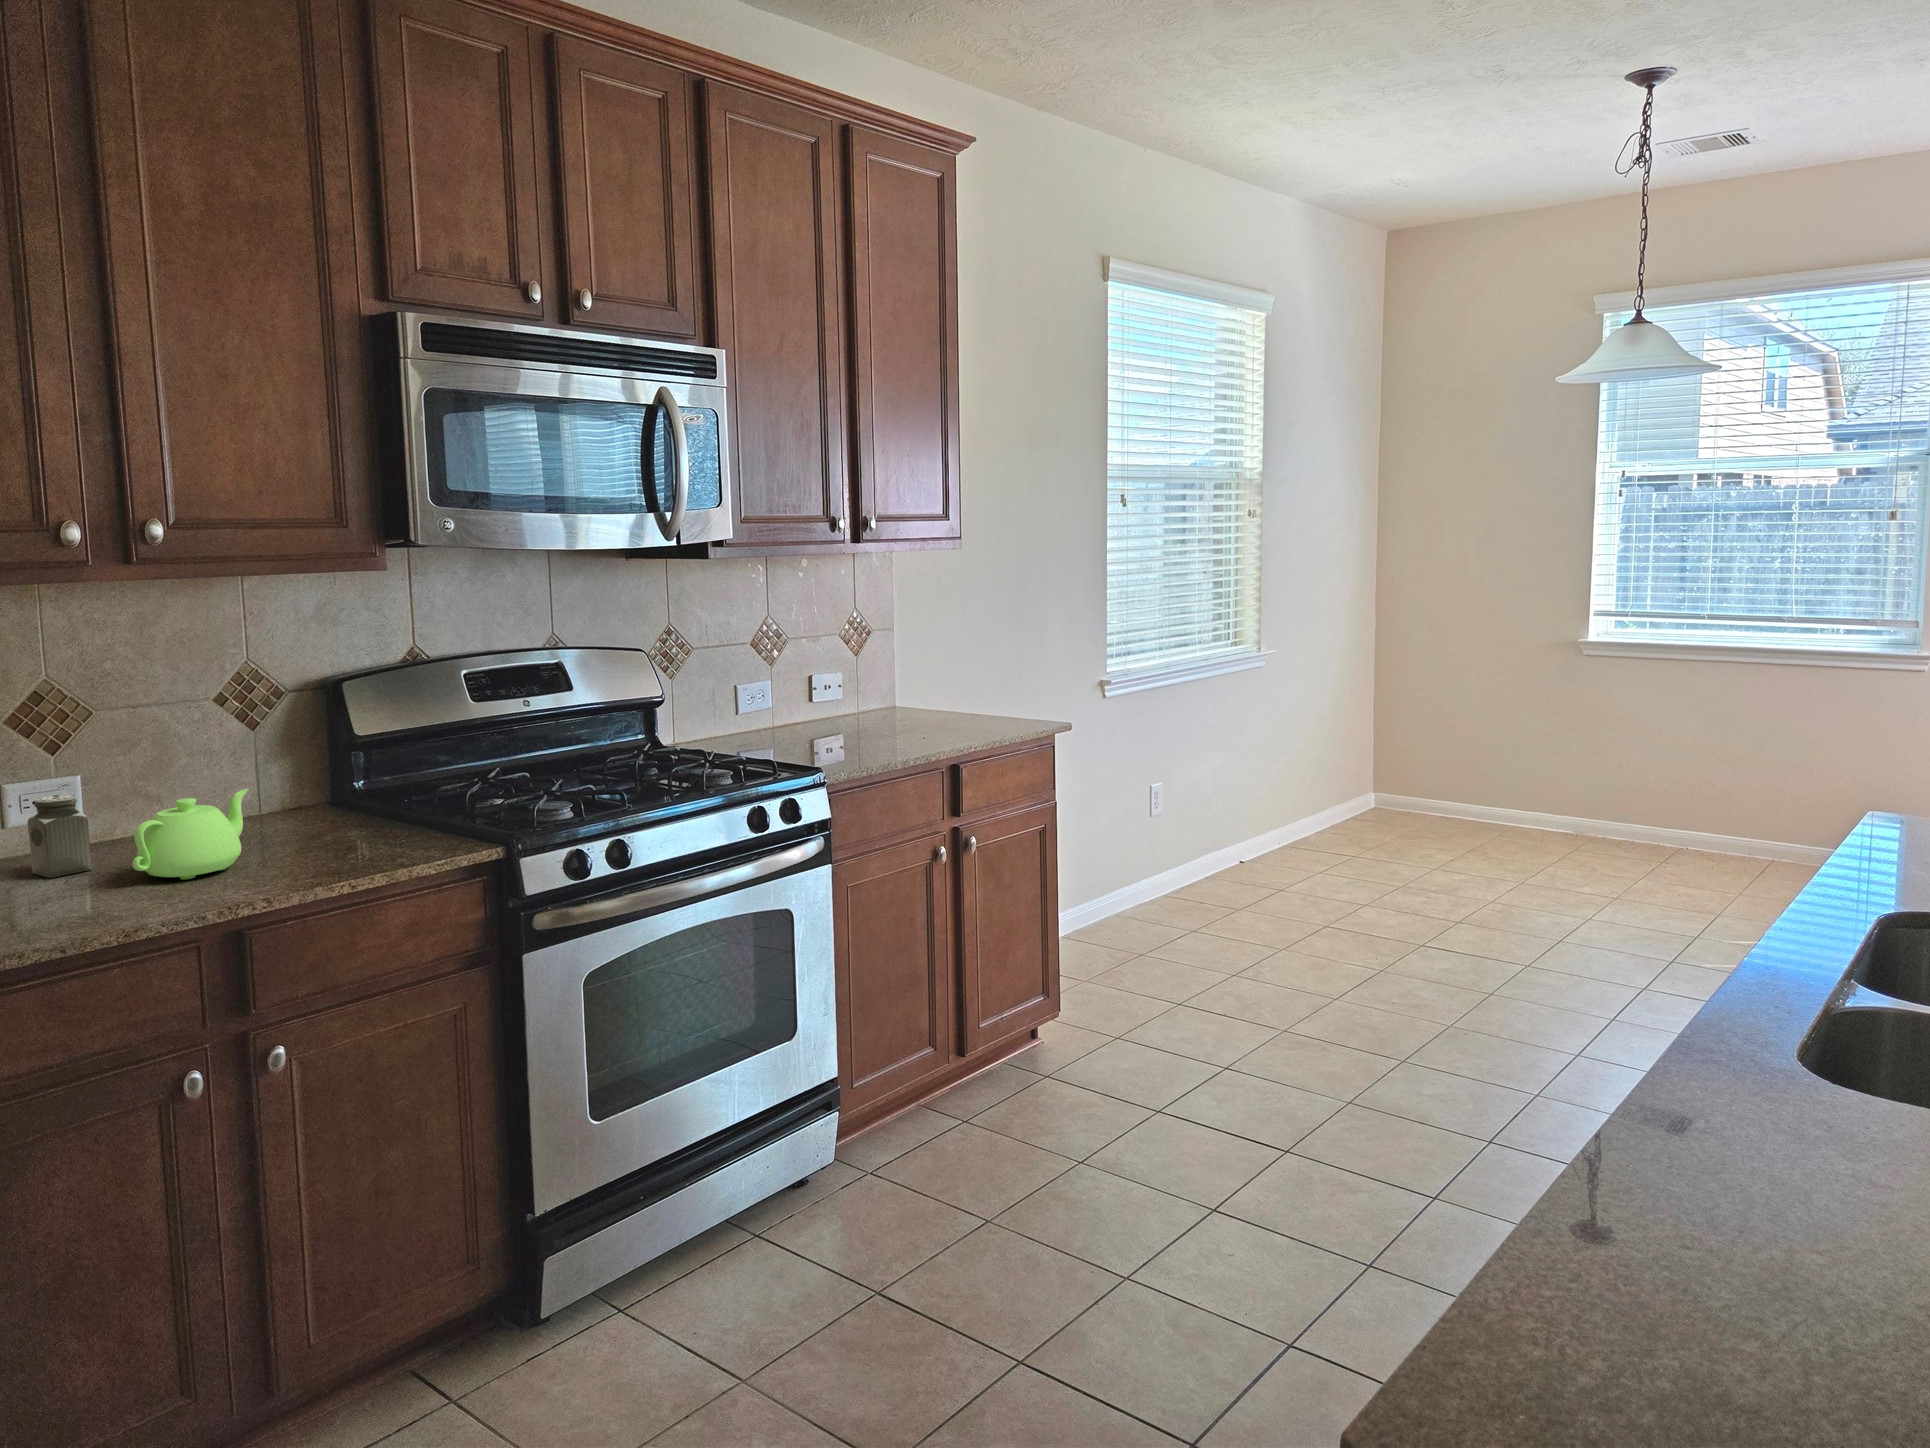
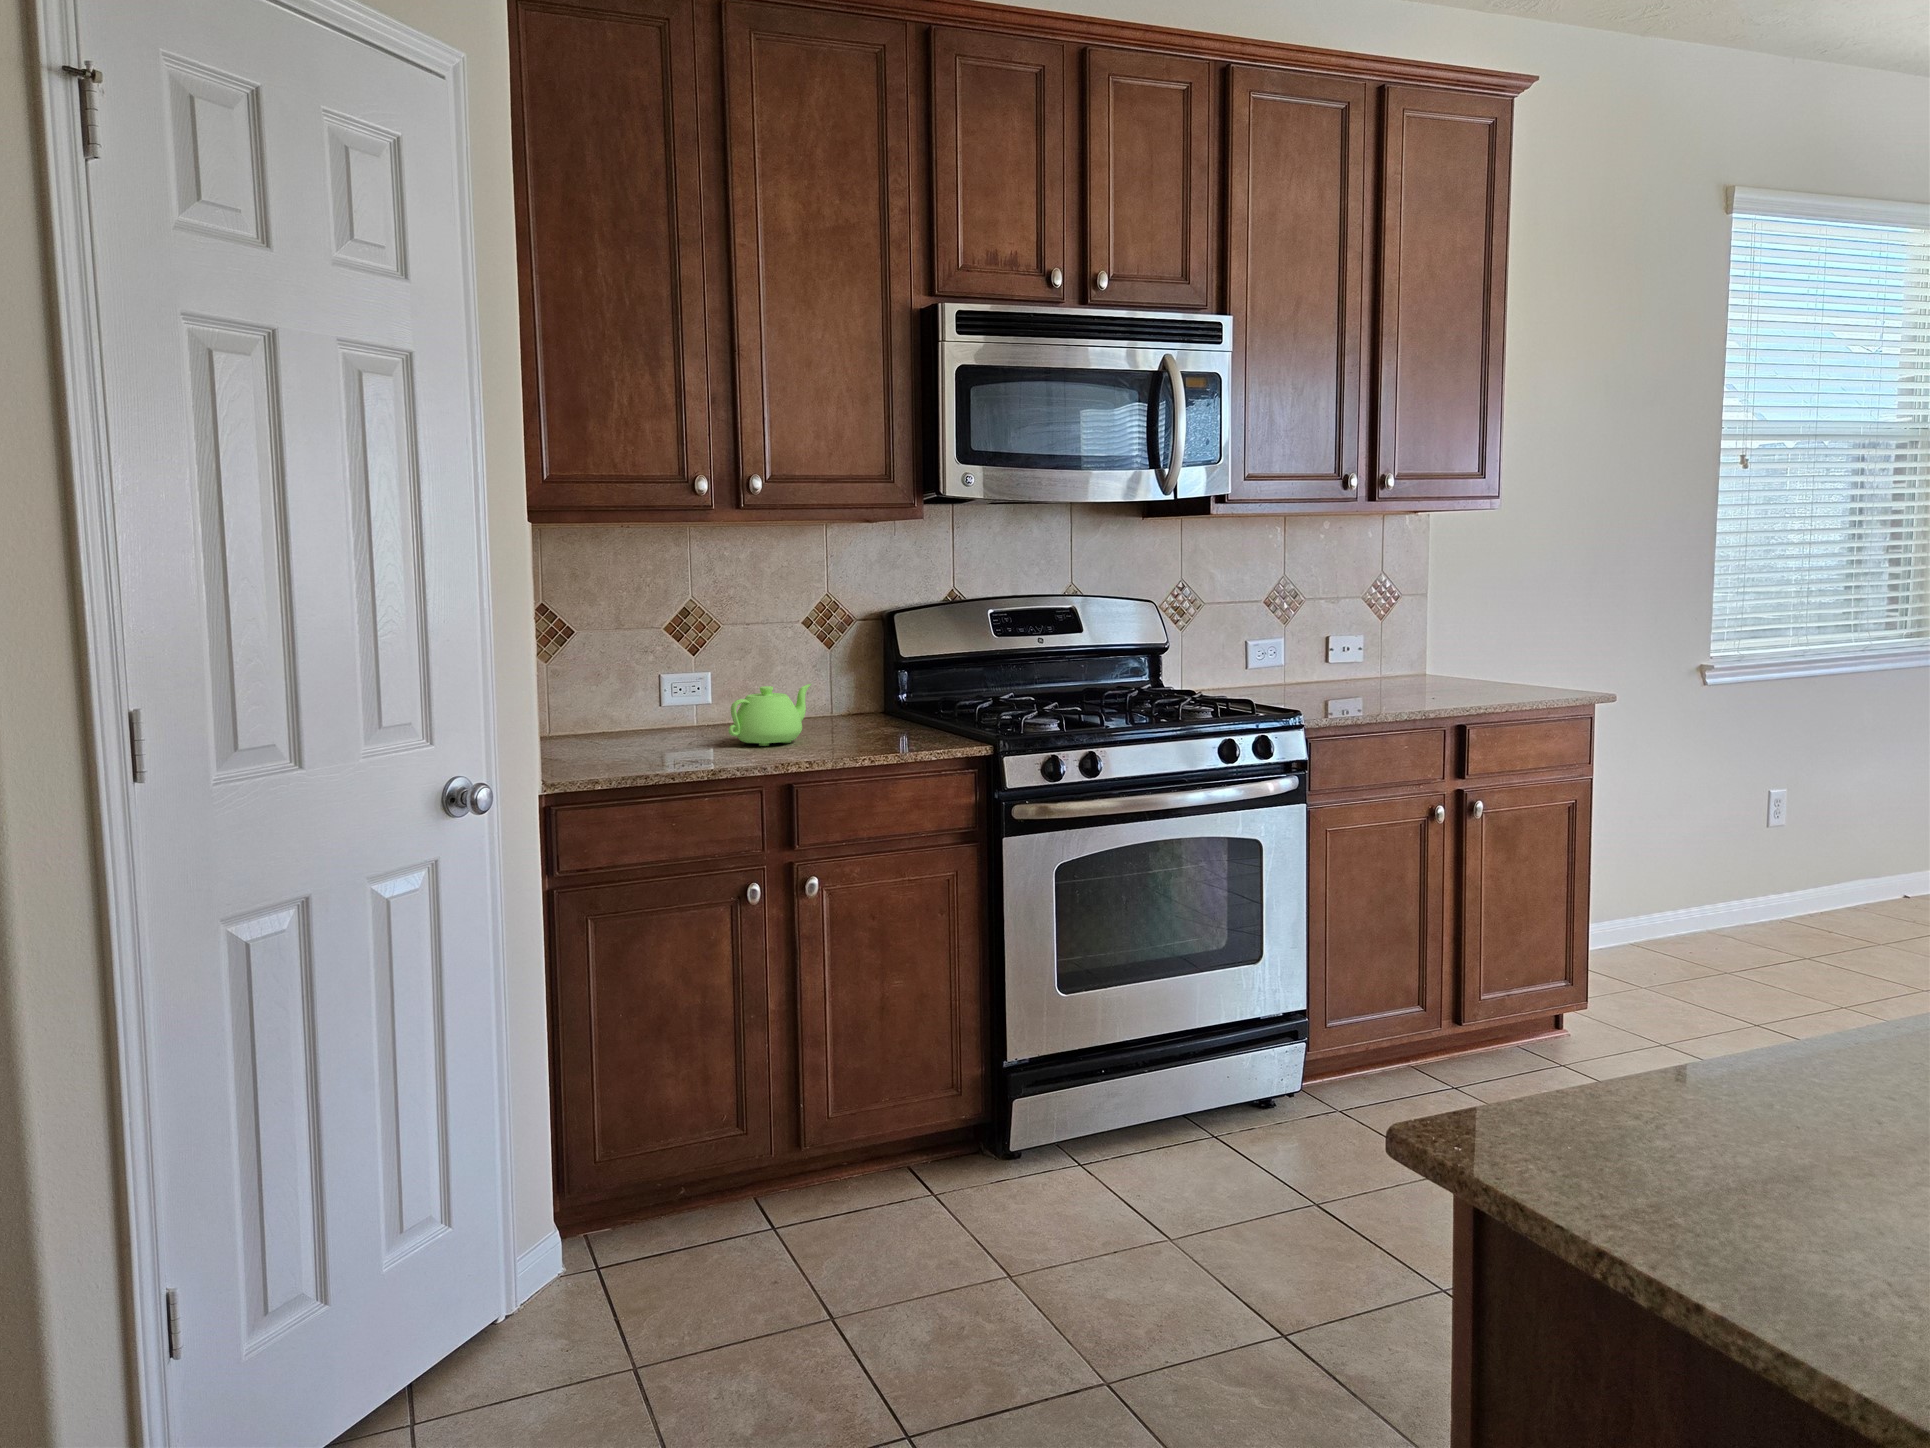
salt shaker: present [28,795,92,878] -> none [672,680,709,739]

